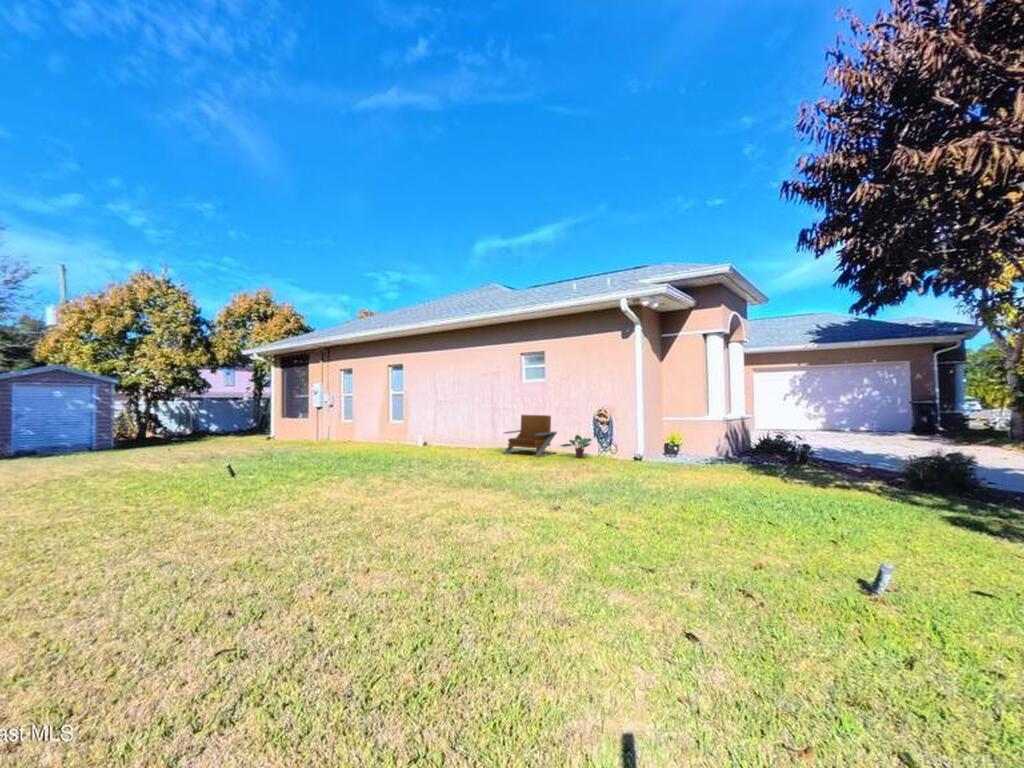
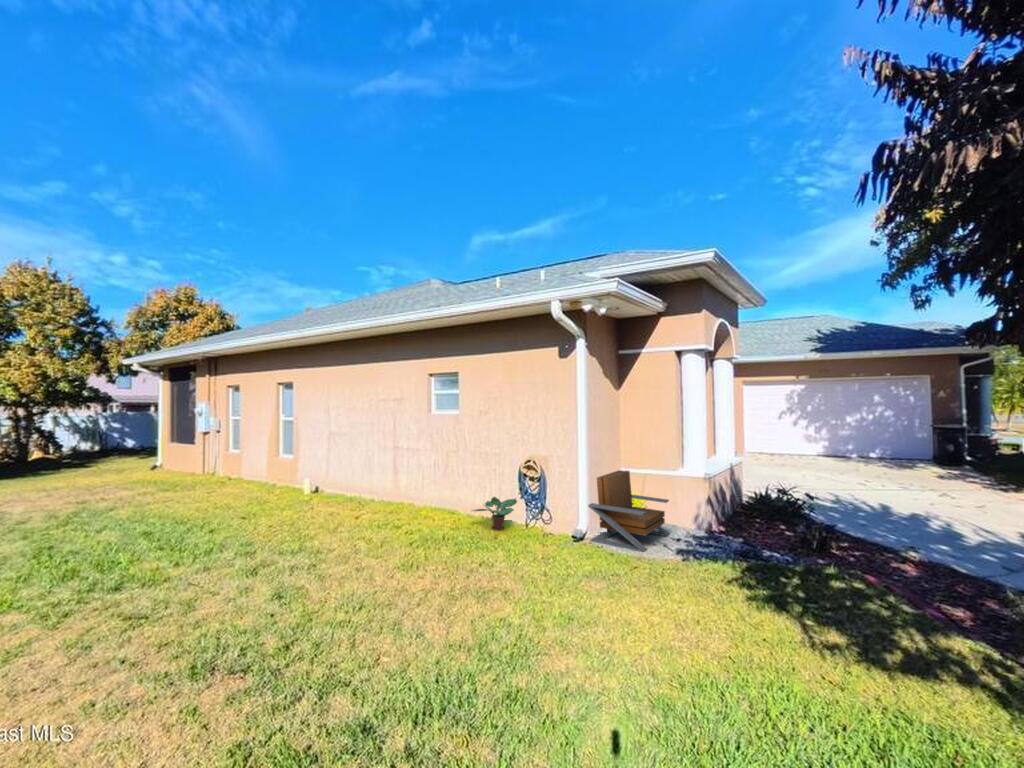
lounge chair: present [504,415,557,457] -> present [588,470,669,552]

